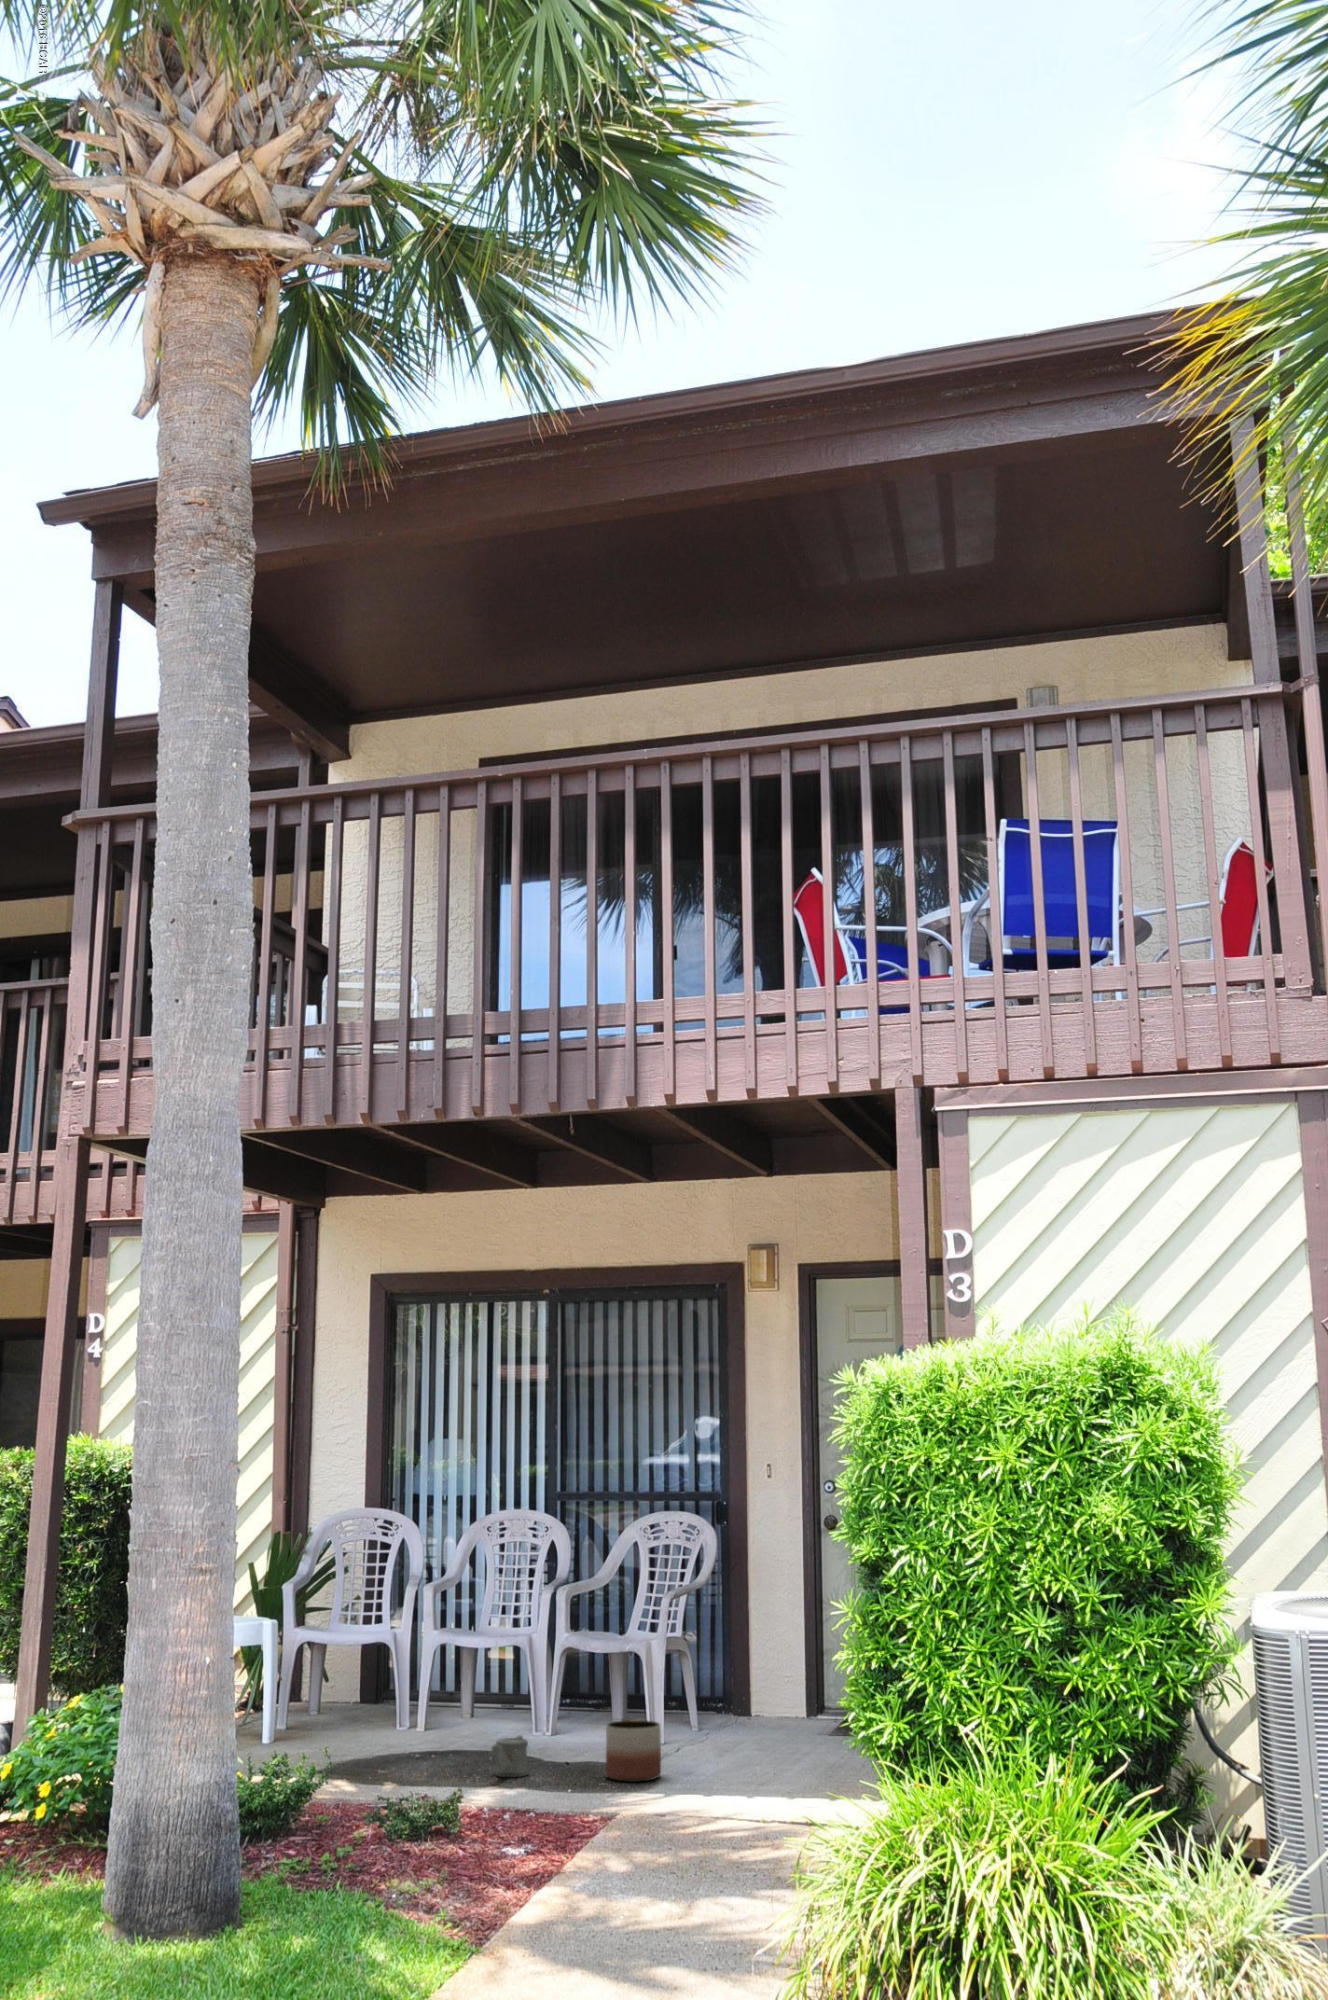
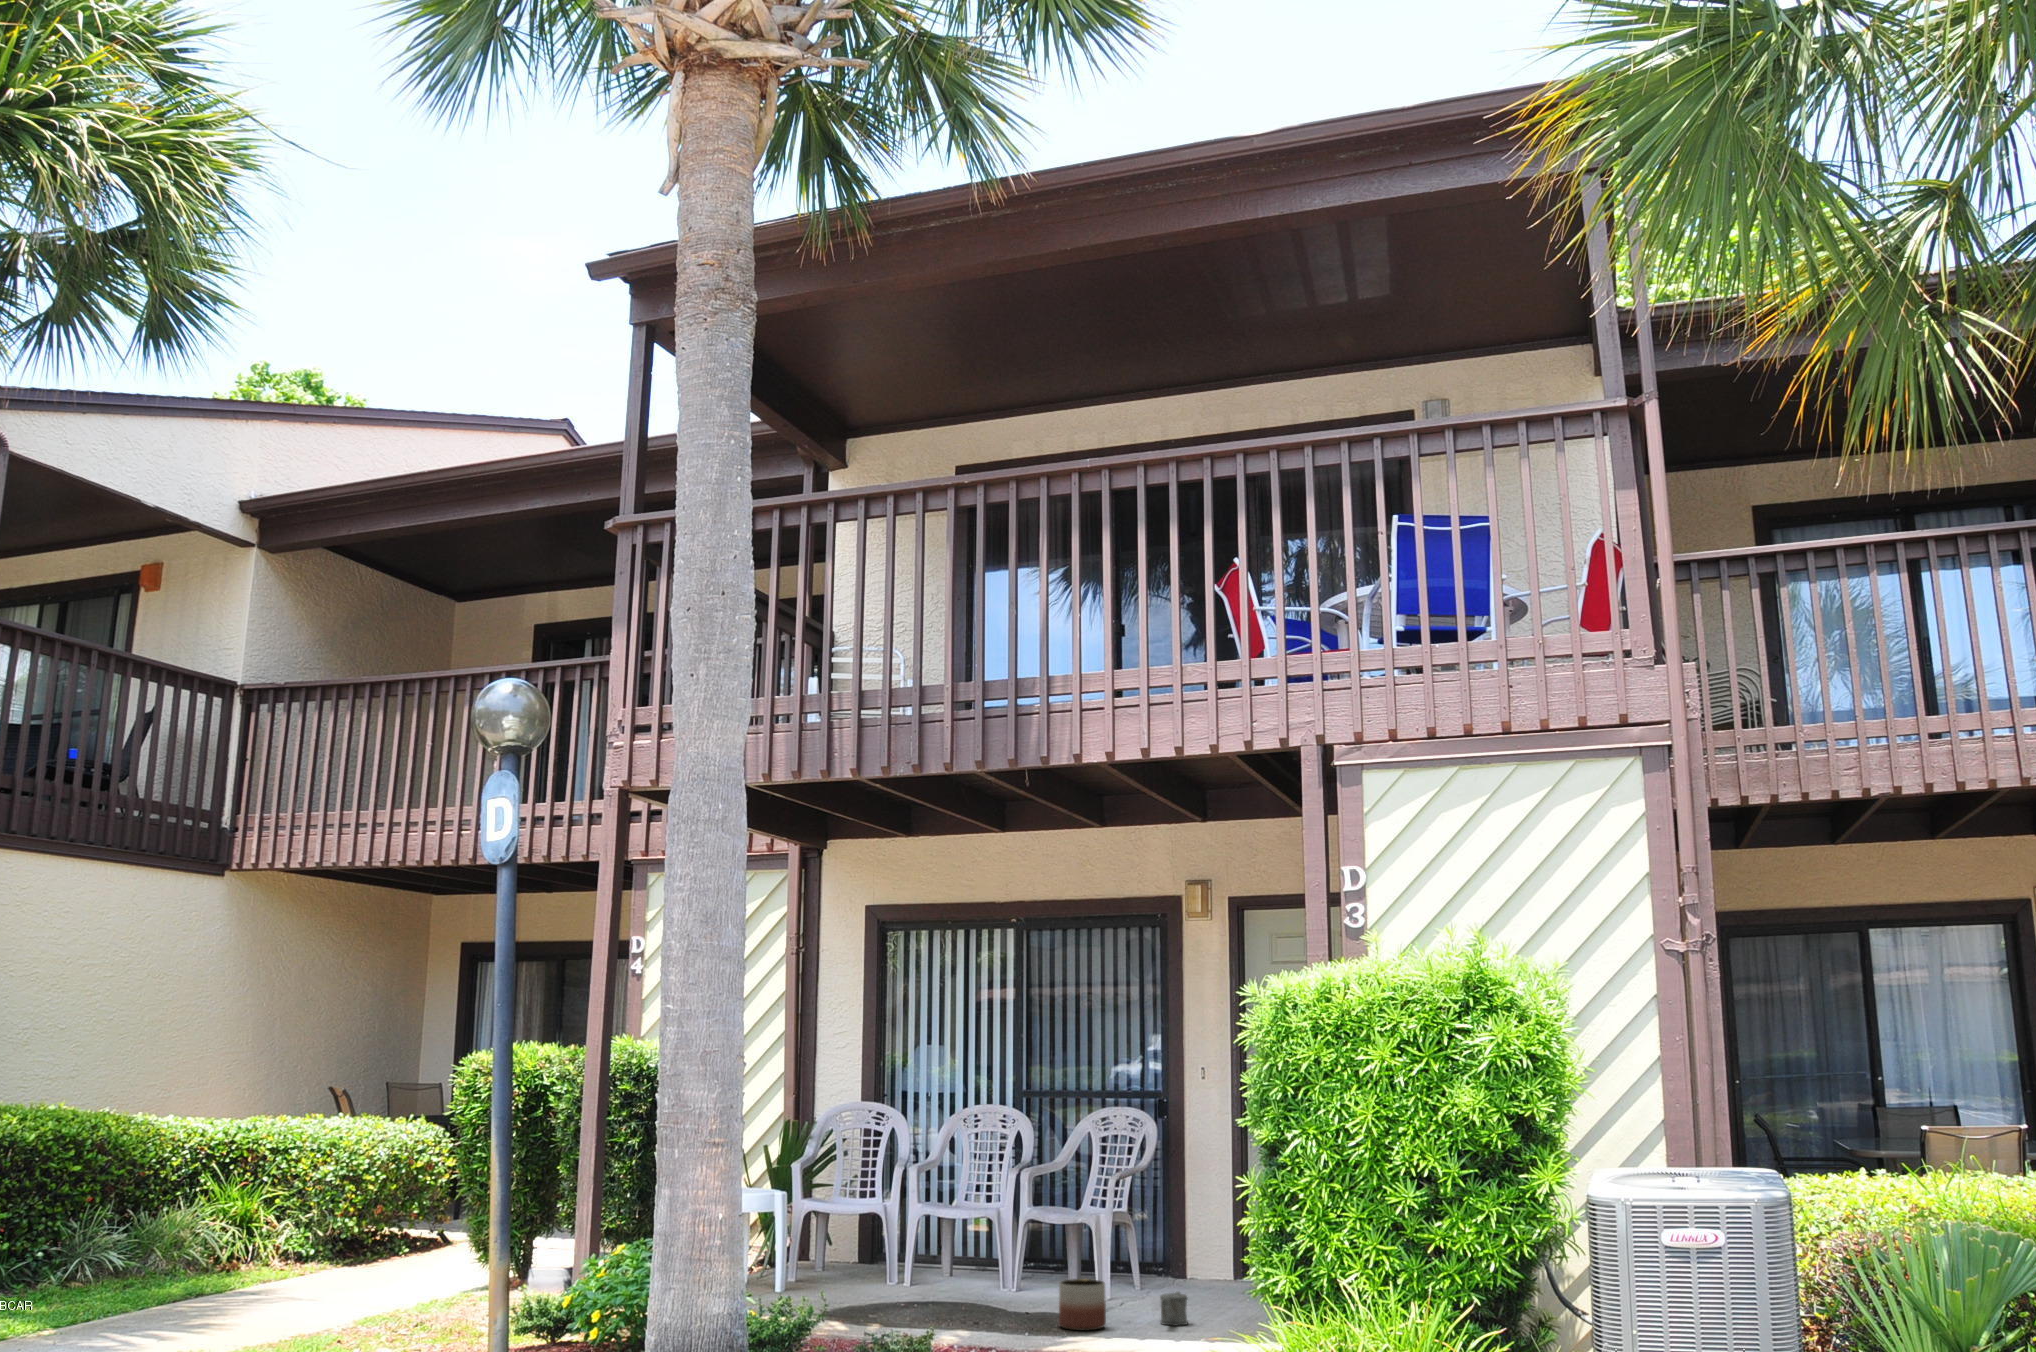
watering can: present [492,1735,528,1777] -> present [1160,1292,1188,1326]

